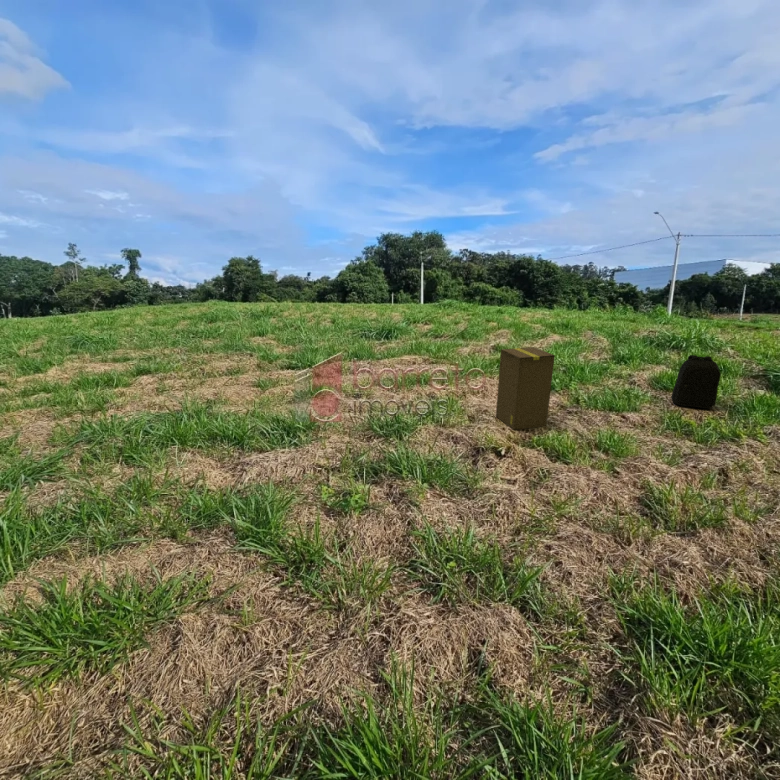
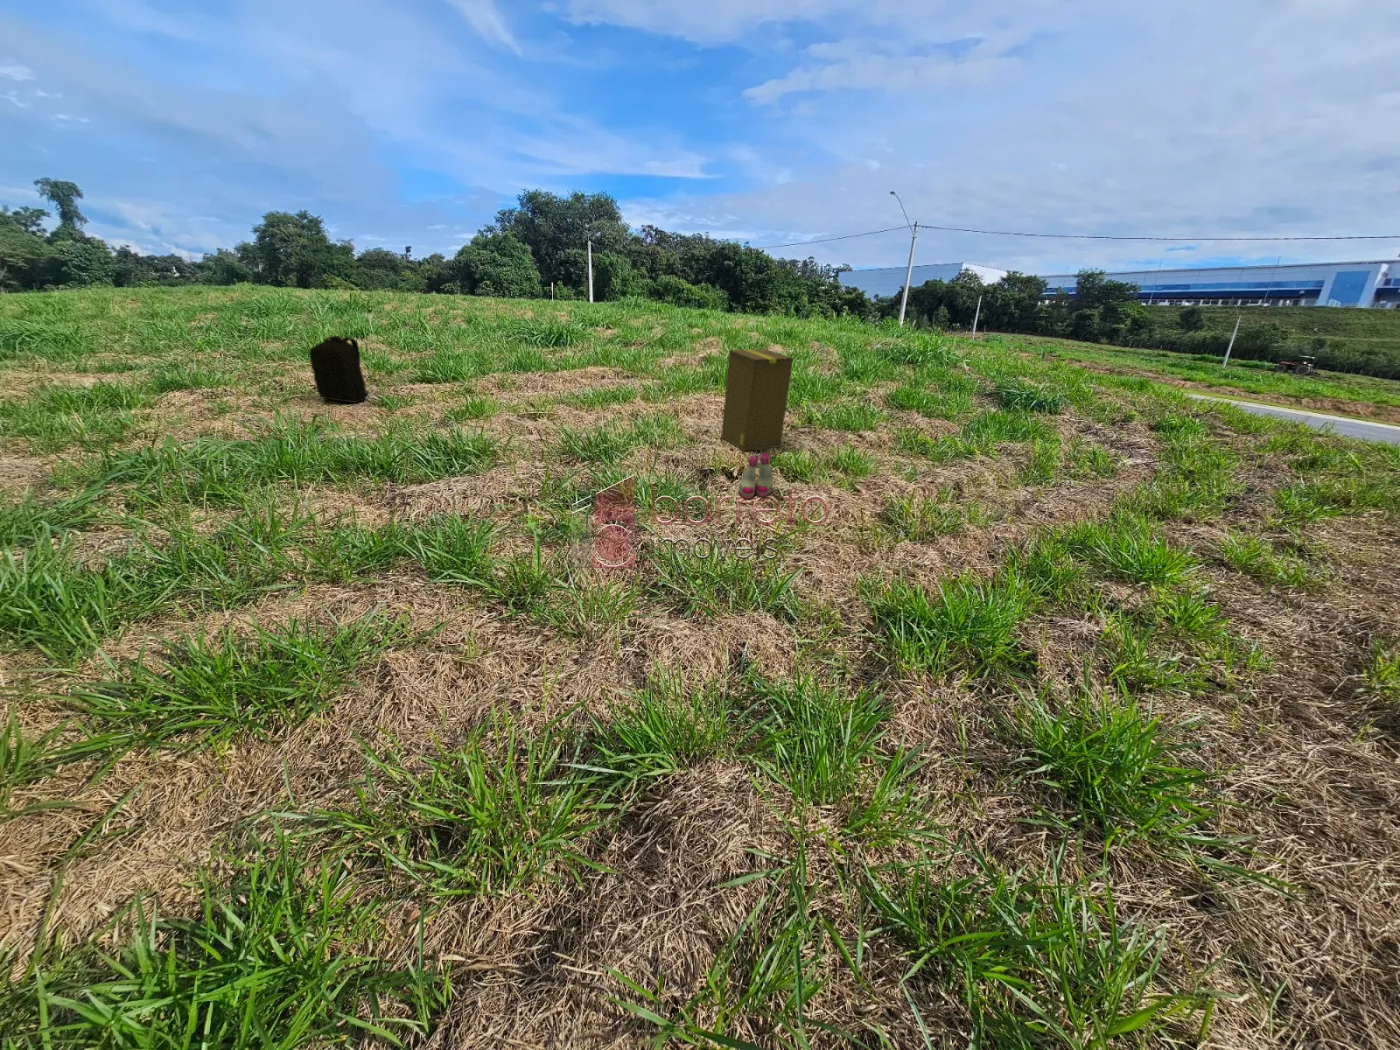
backpack: present [671,355,721,409] -> present [310,336,372,403]
boots: none [502,438,534,478] -> present [739,453,773,499]

